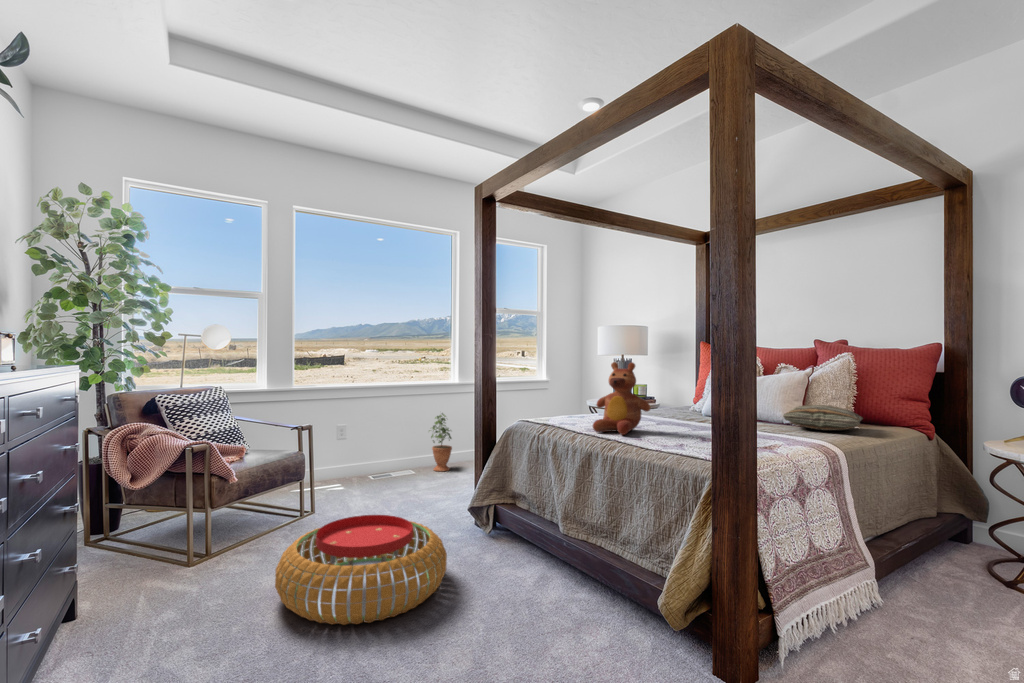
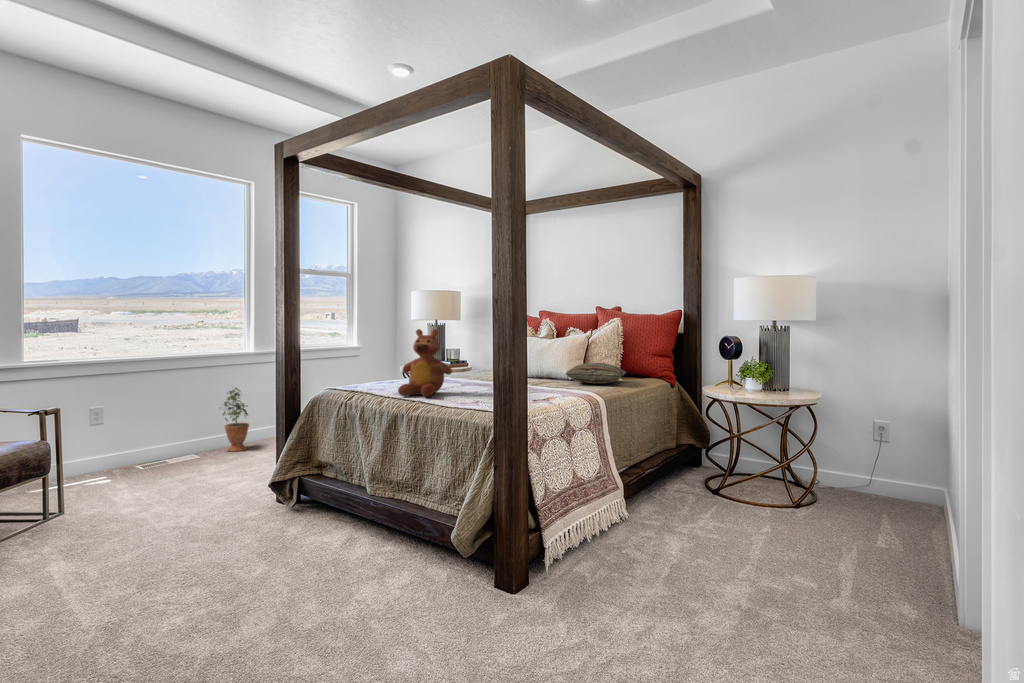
pouf: present [275,515,447,625] -> none [36,497,248,612]

